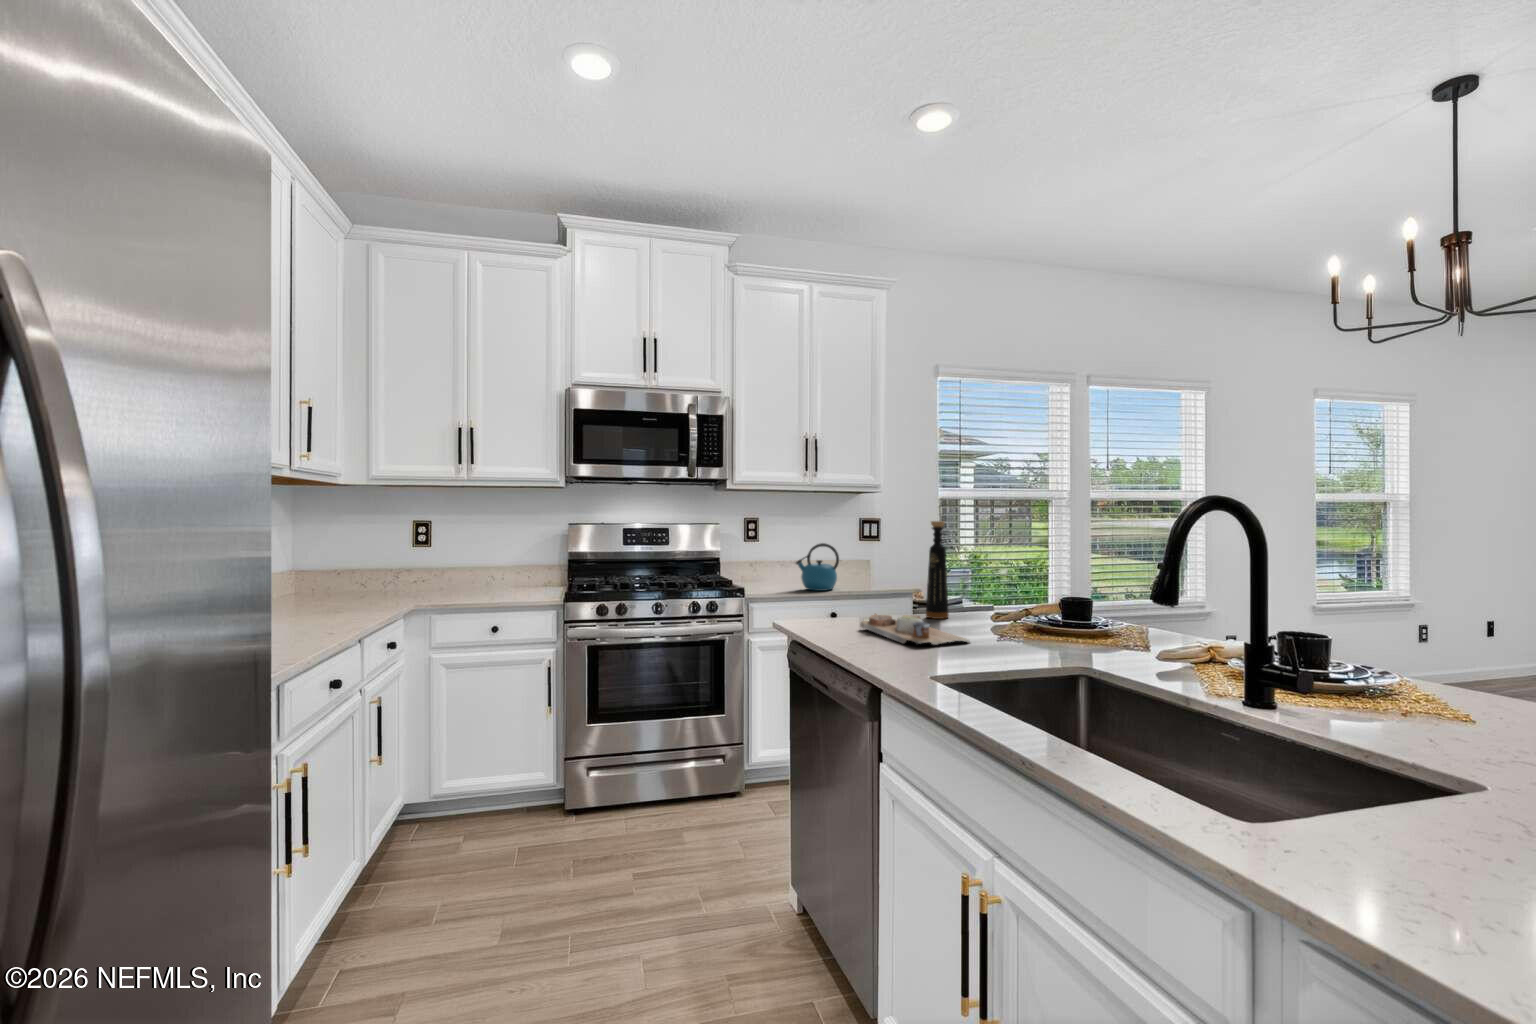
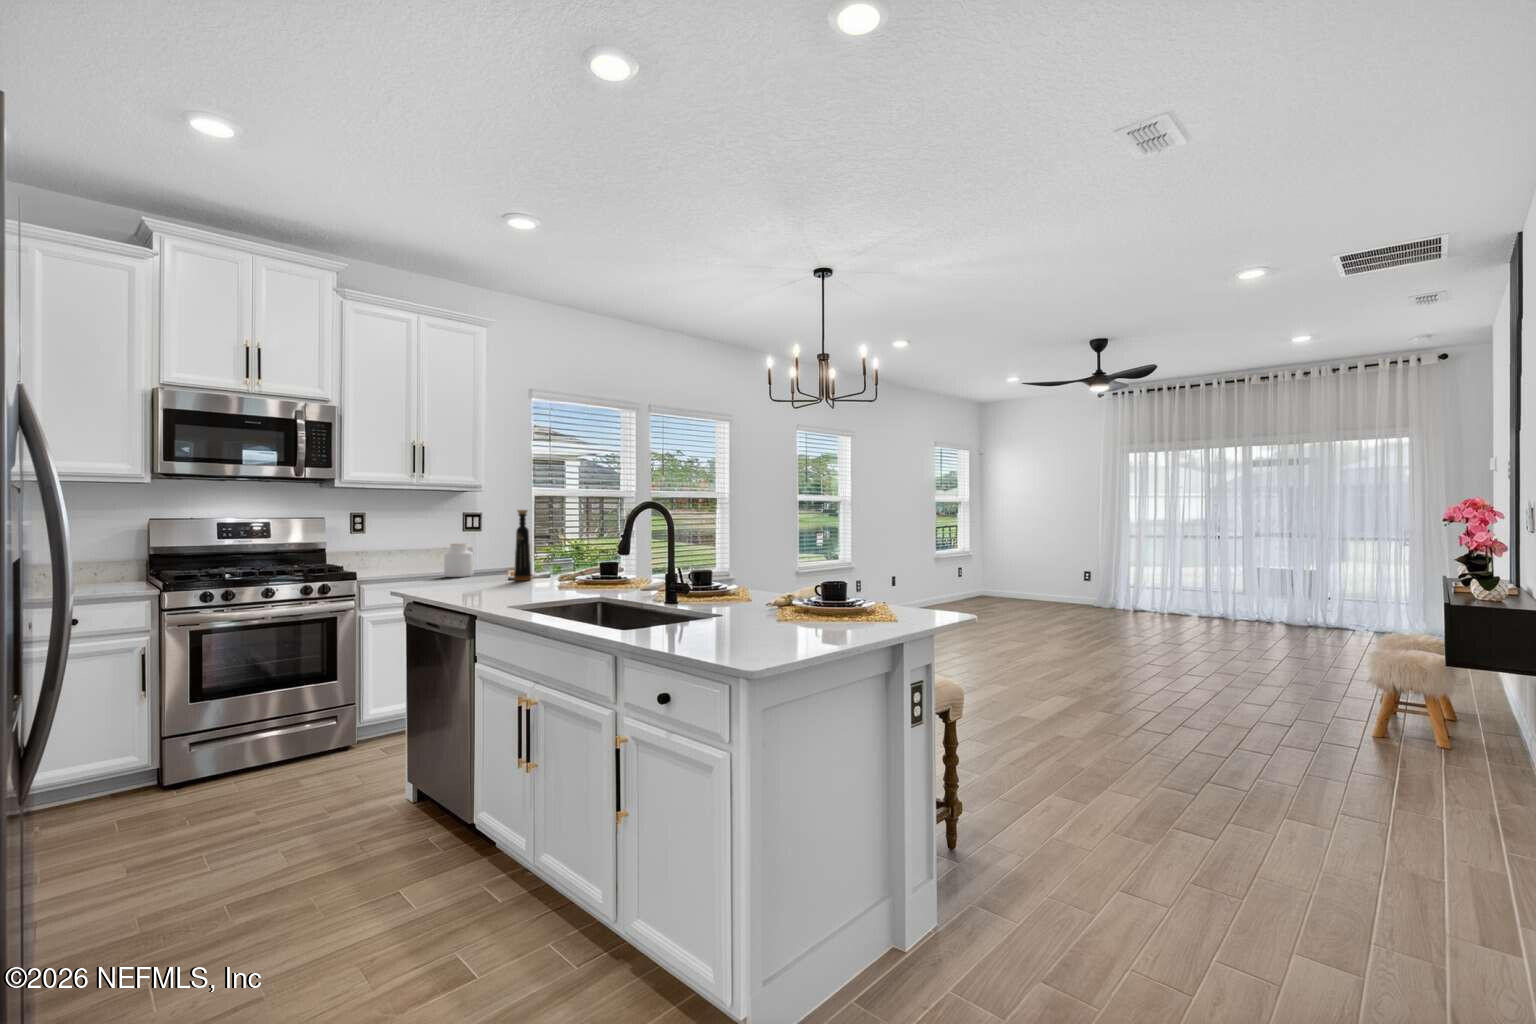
kettle: present [796,543,839,591] -> none [403,534,444,574]
jar: none [839,559,872,601] -> present [444,543,473,577]
cutting board: present [860,614,970,645] -> none [461,576,542,593]

